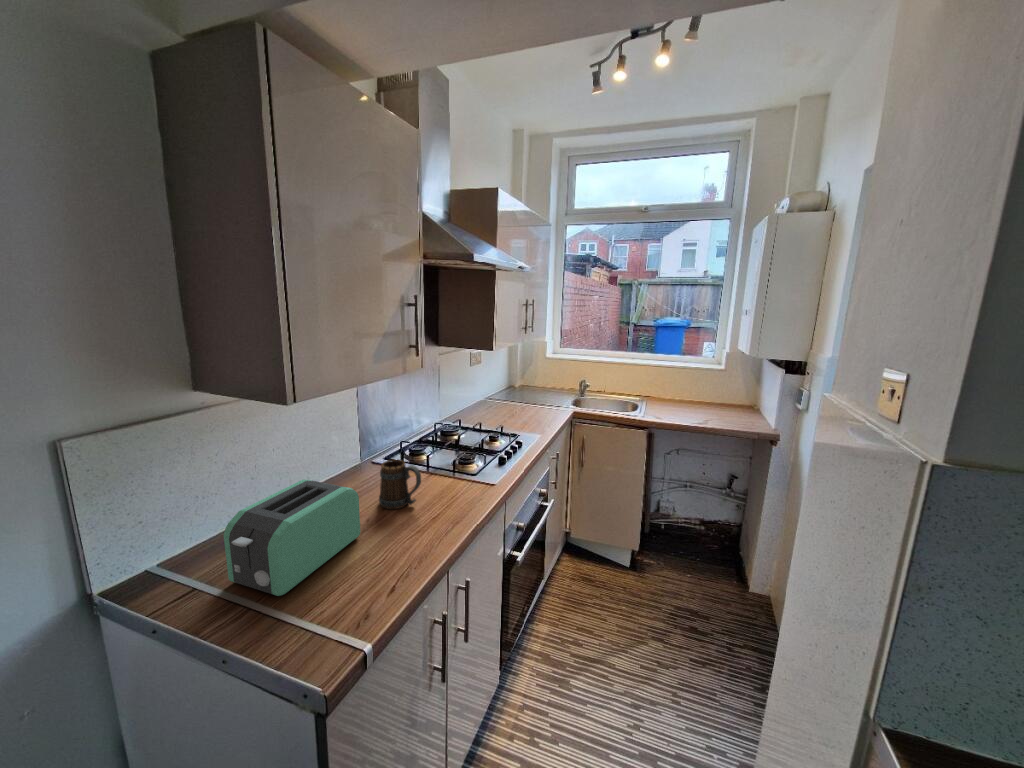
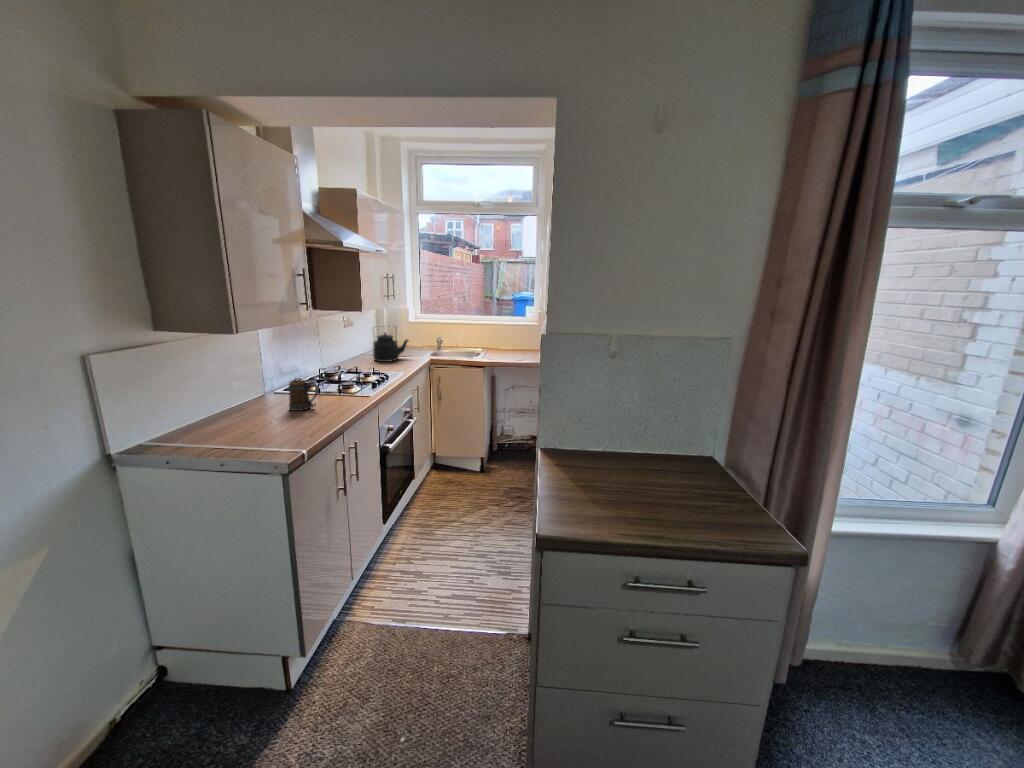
kettle: none [502,365,547,412] -> present [373,333,408,362]
toaster: present [224,480,360,596] -> none [199,387,282,442]

